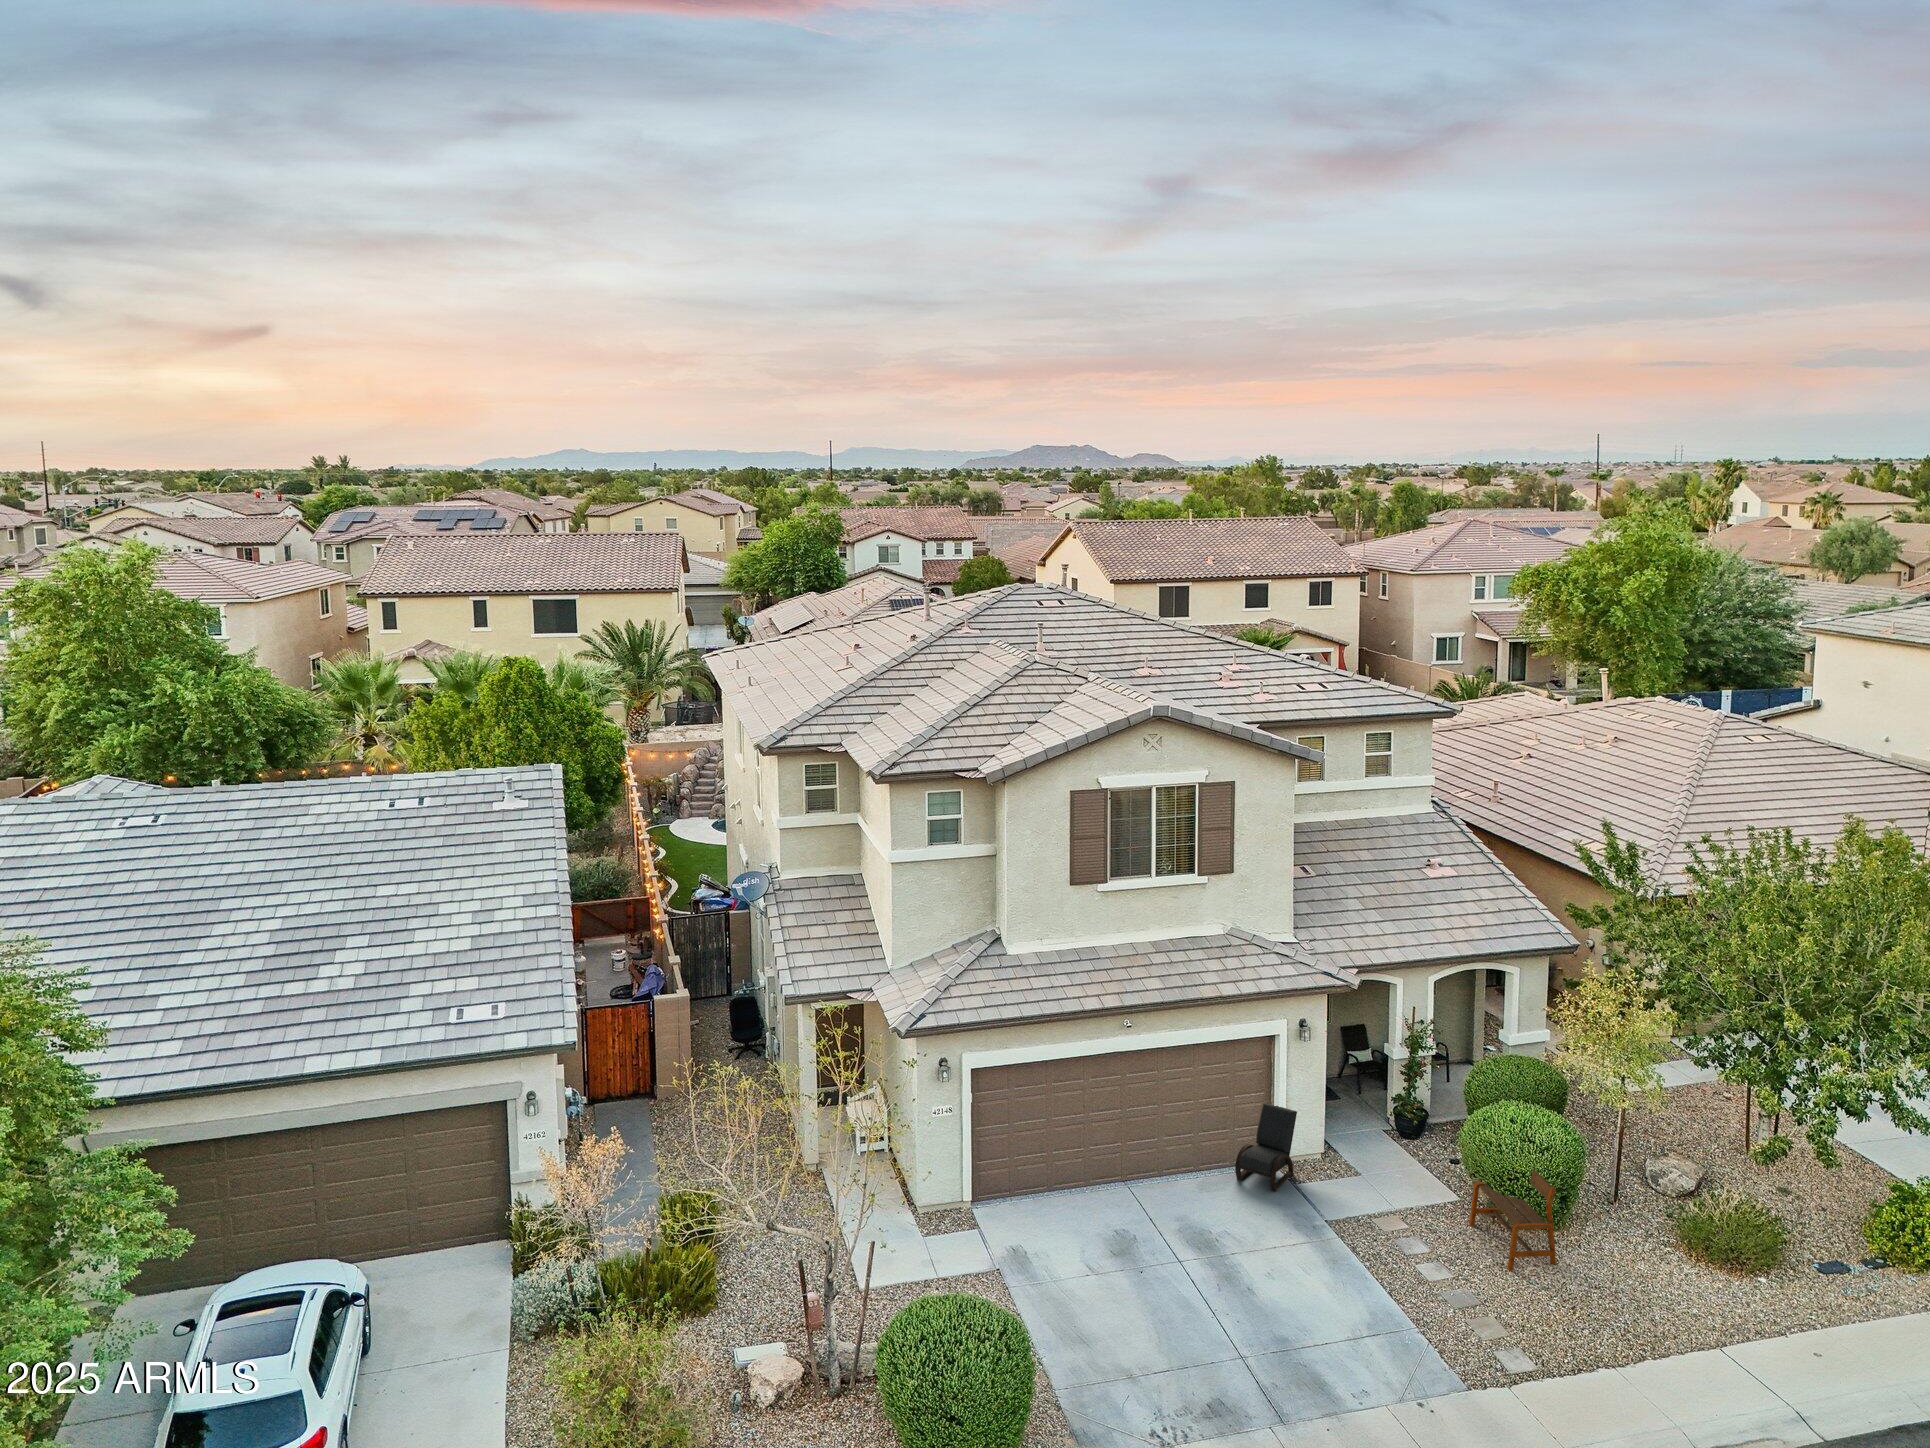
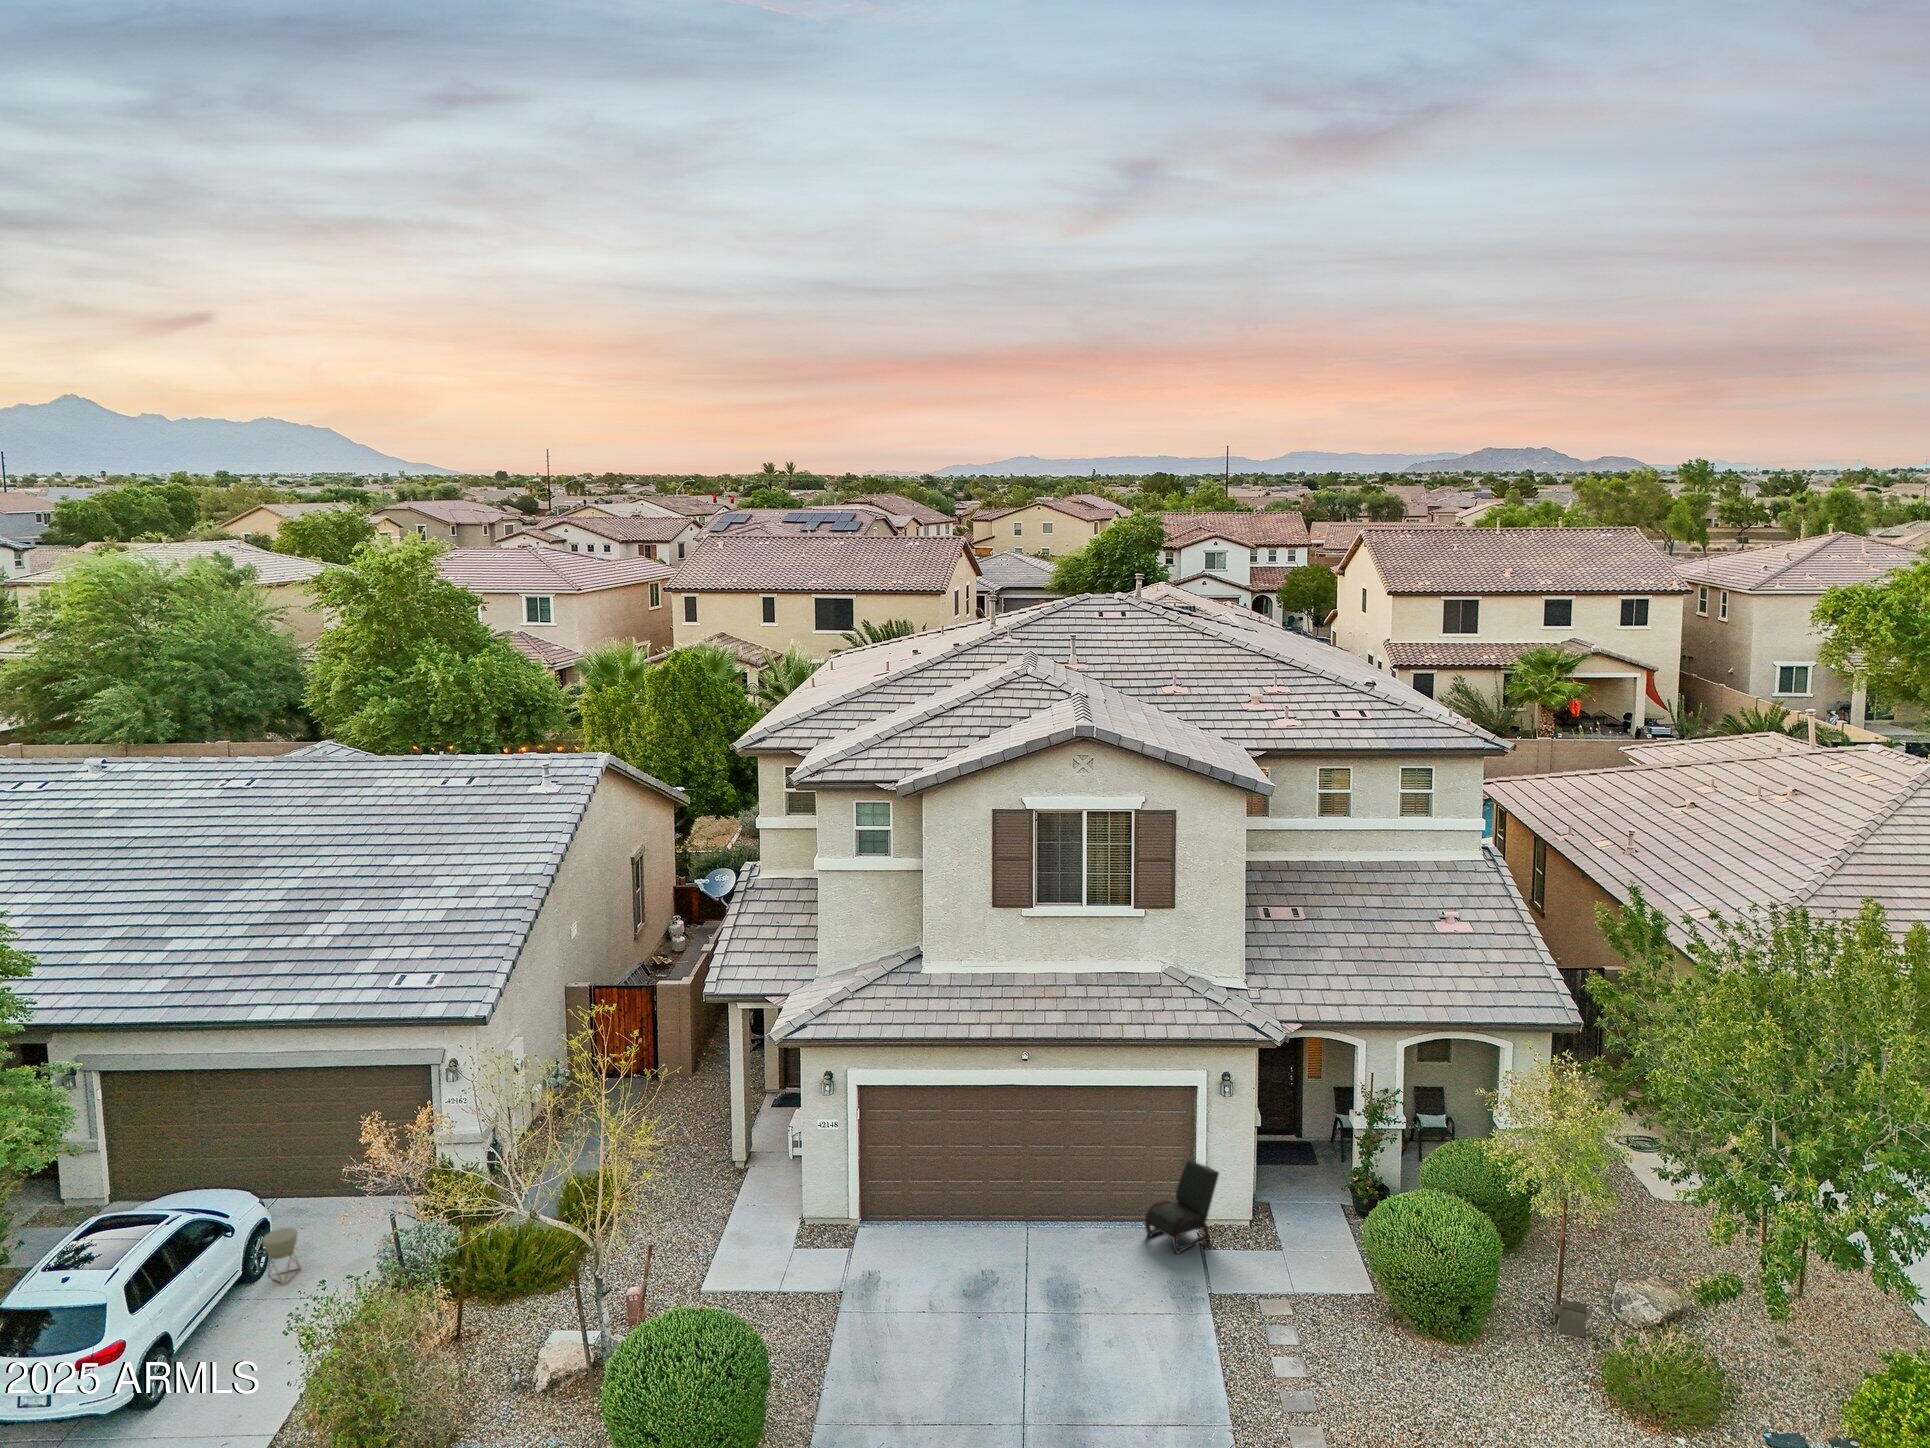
bench: present [1469,1170,1556,1270] -> none [1367,1248,1436,1380]
cardboard box: none [1608,1179,1646,1209] -> present [1552,1299,1592,1337]
planter: none [364,1306,403,1371] -> present [263,1228,301,1284]

